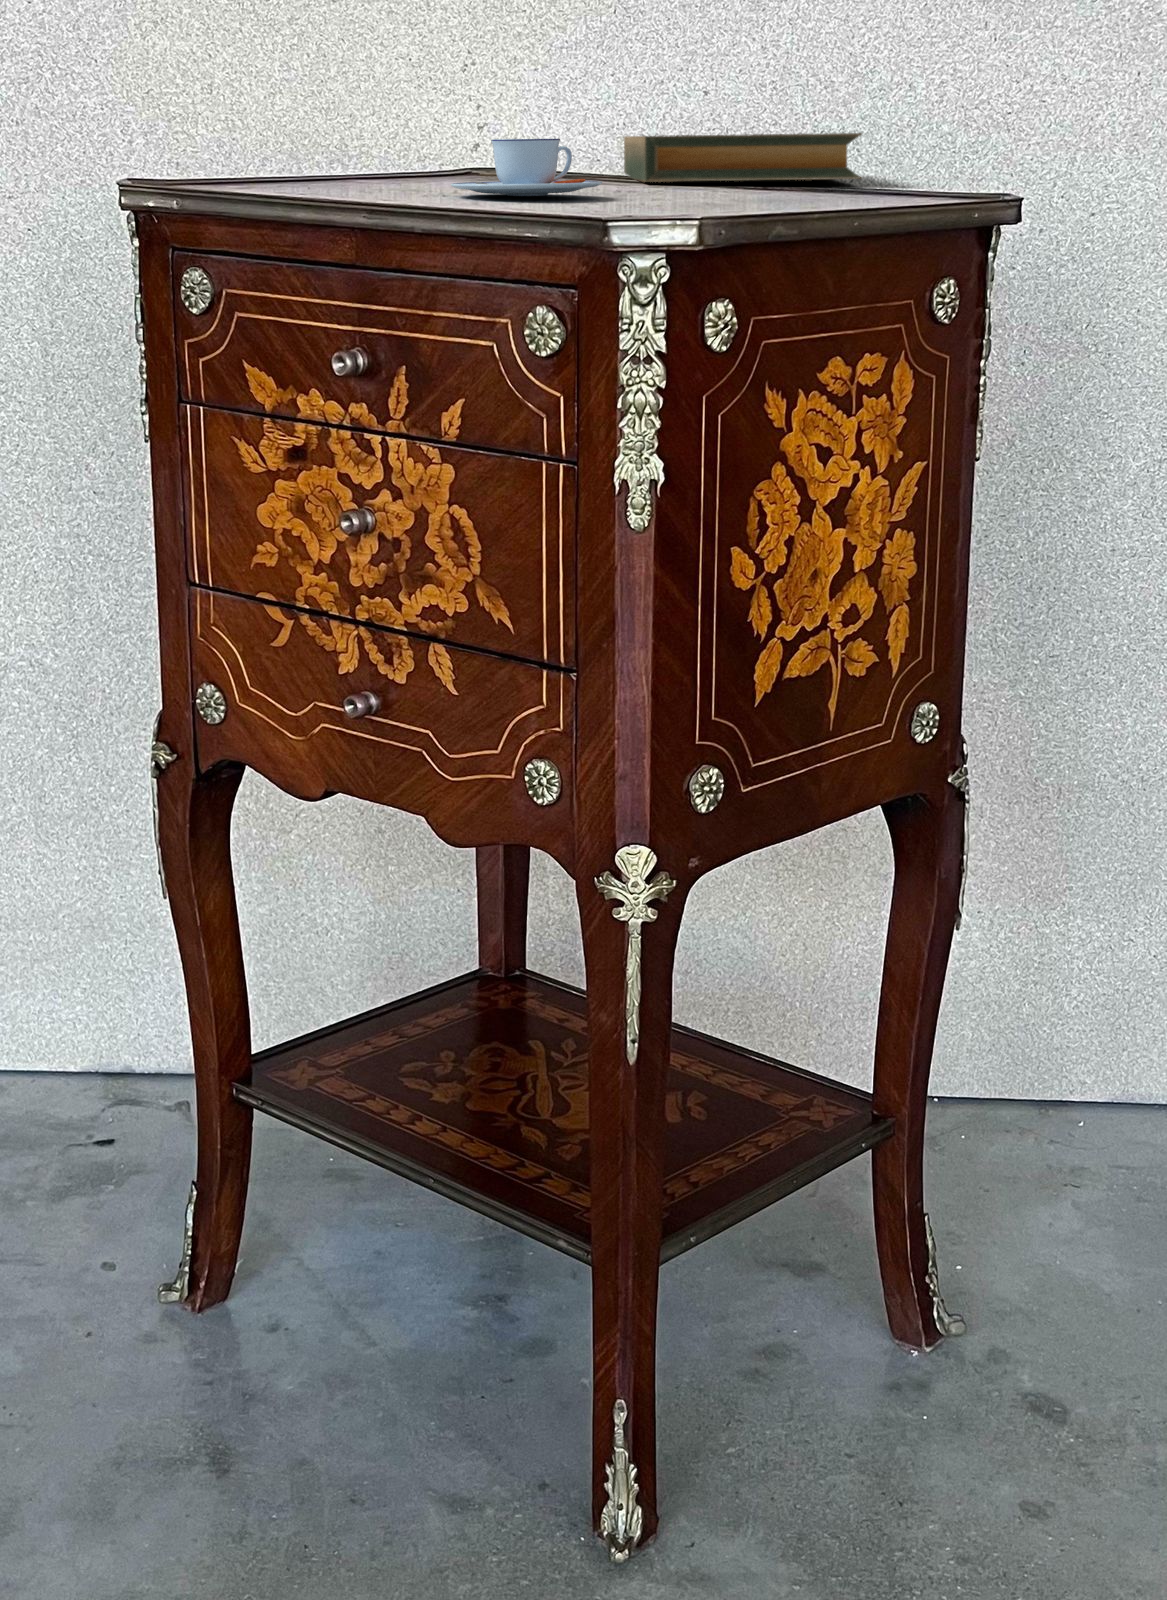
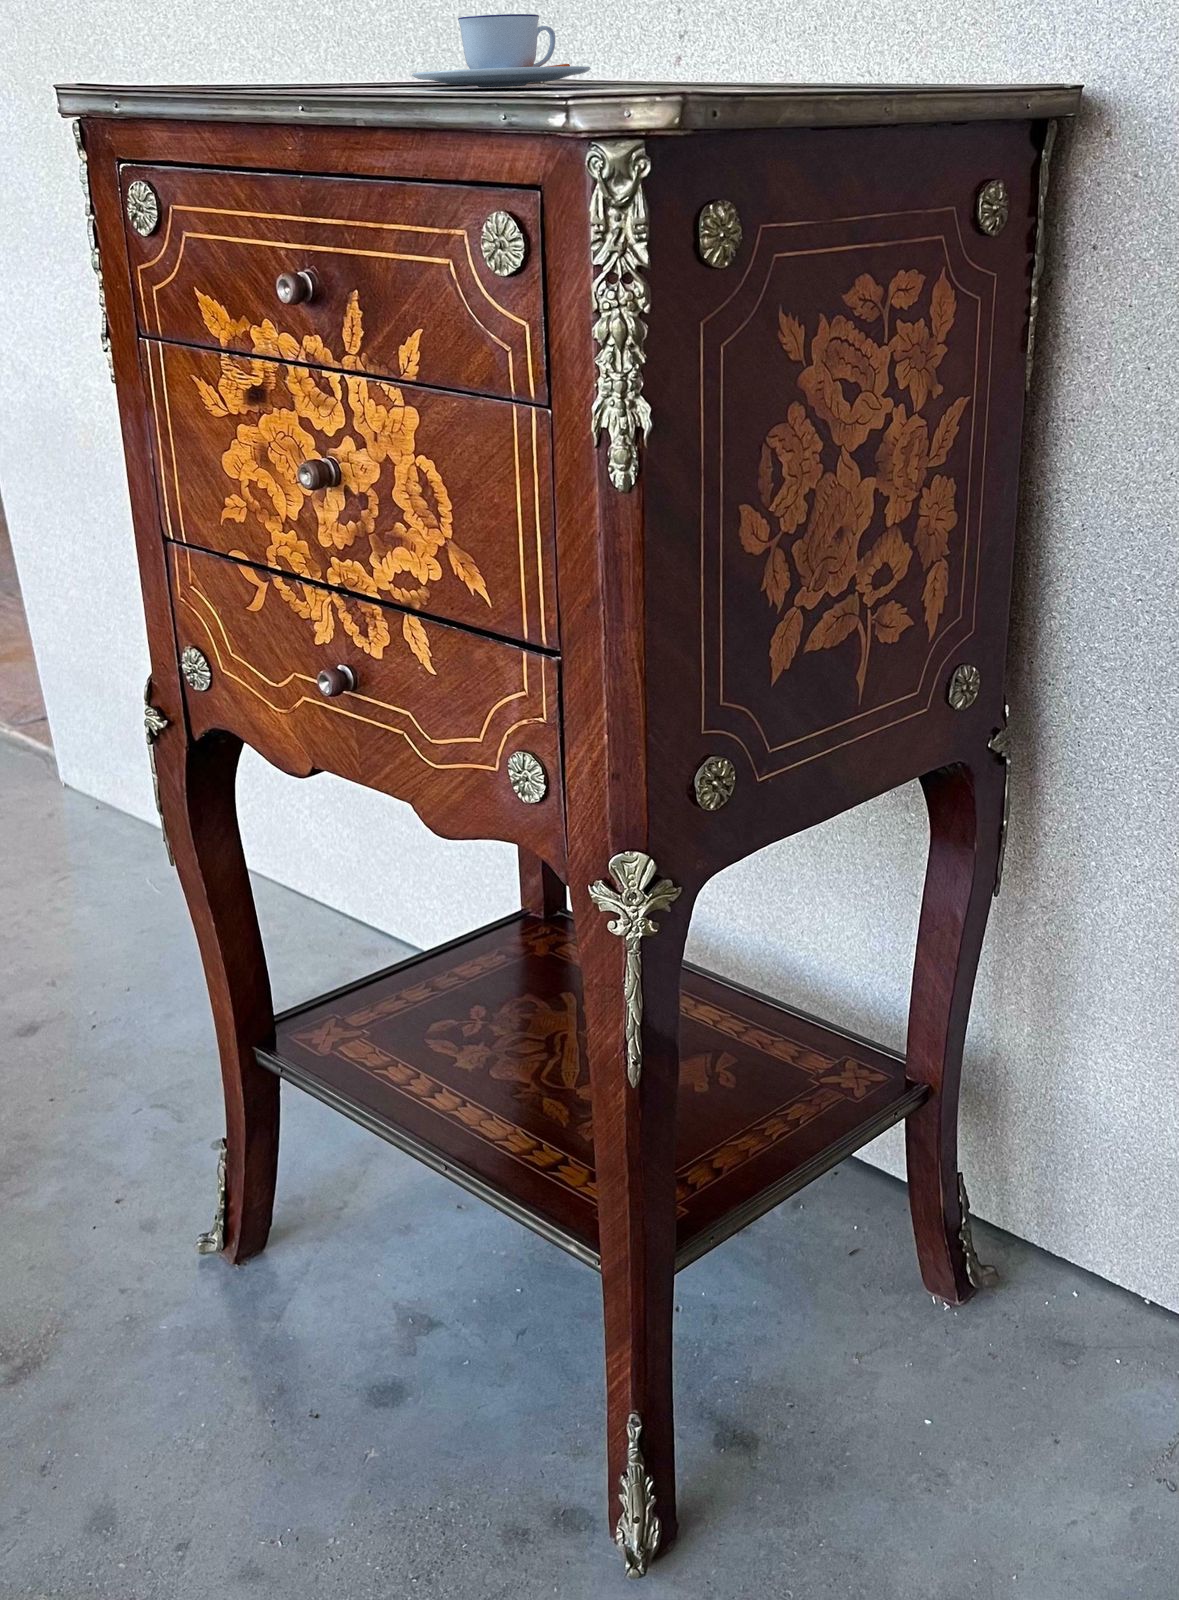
hardback book: present [624,133,862,182] -> none [639,15,903,83]

